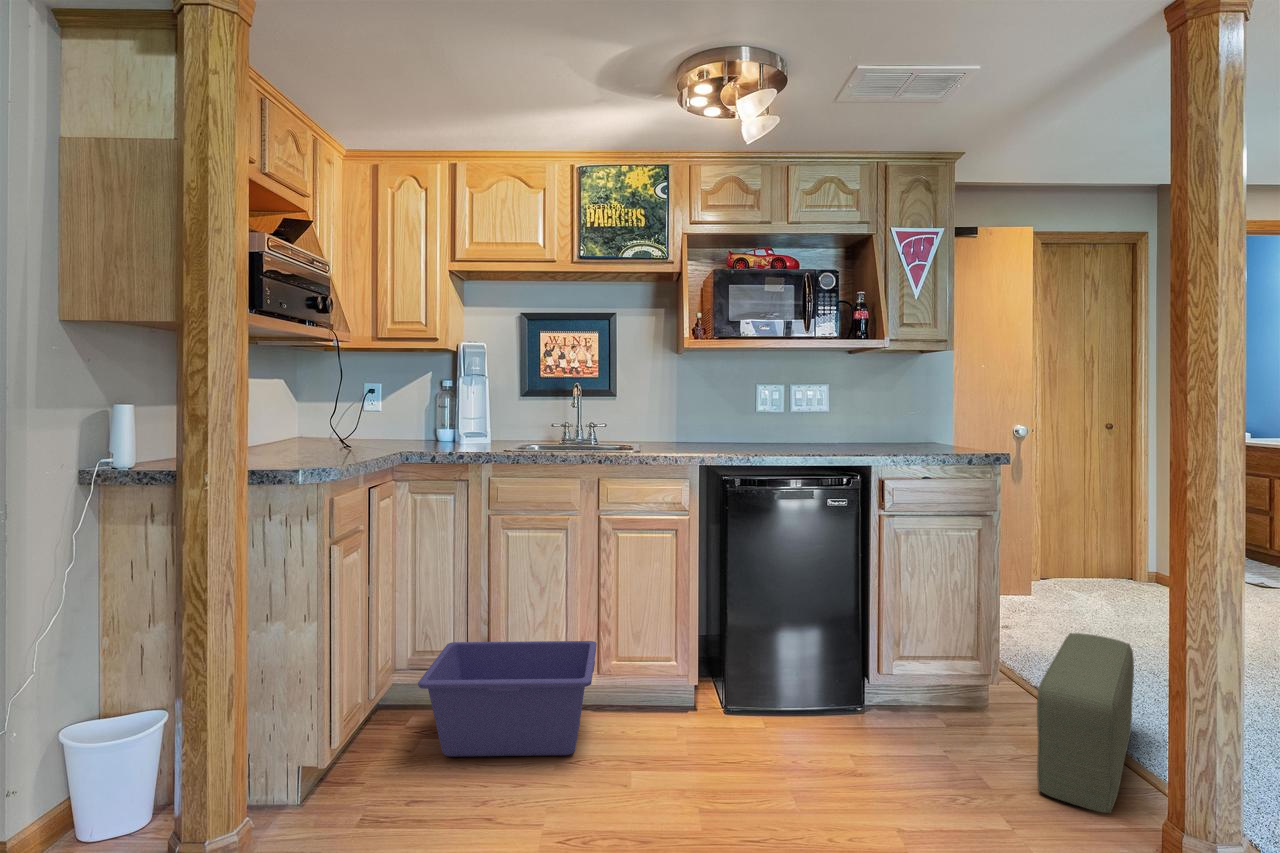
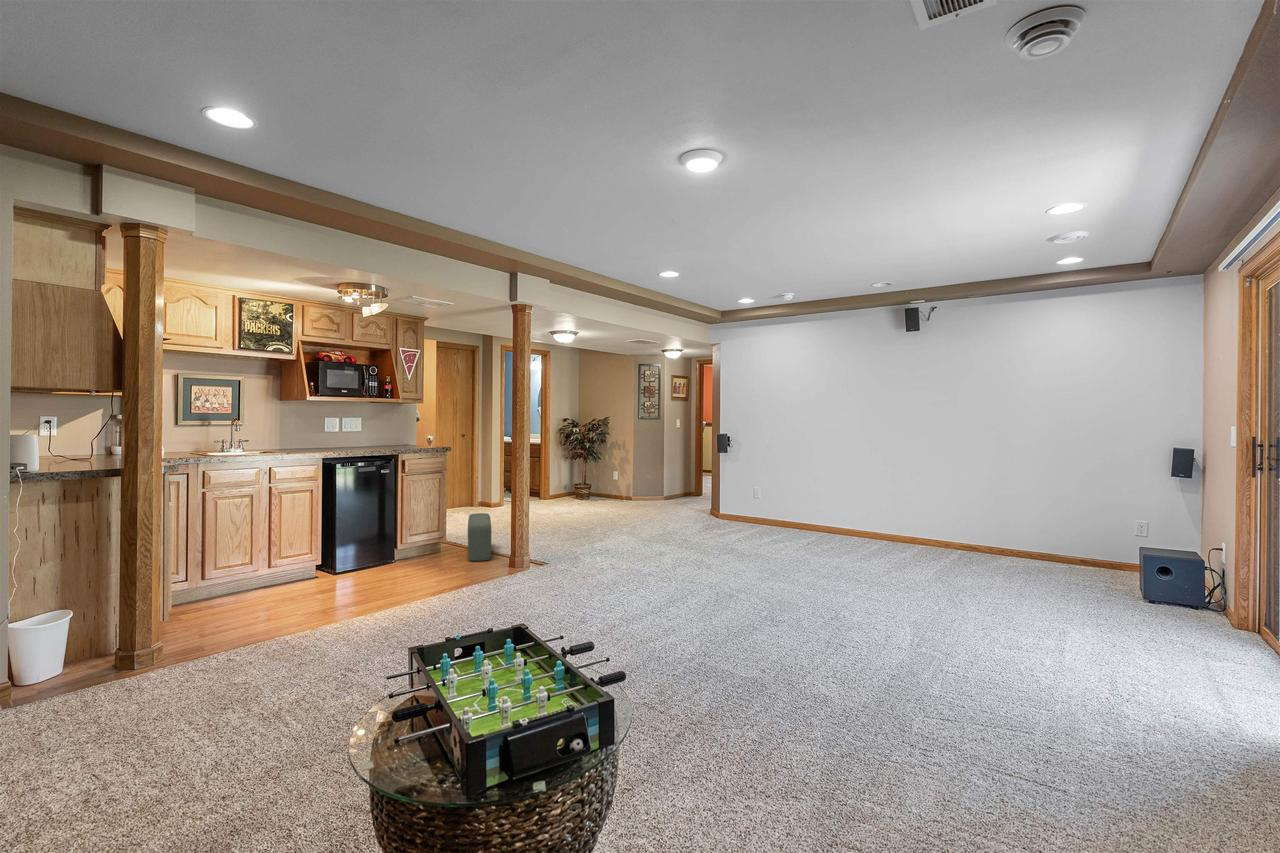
storage bin: present [418,641,597,757] -> none [195,549,304,608]

